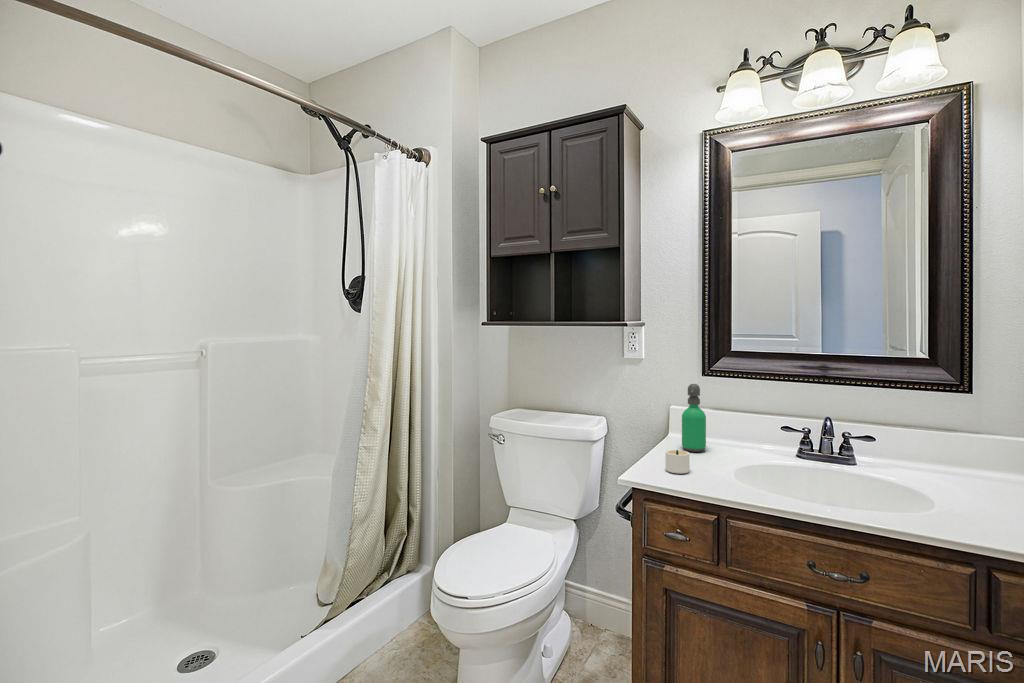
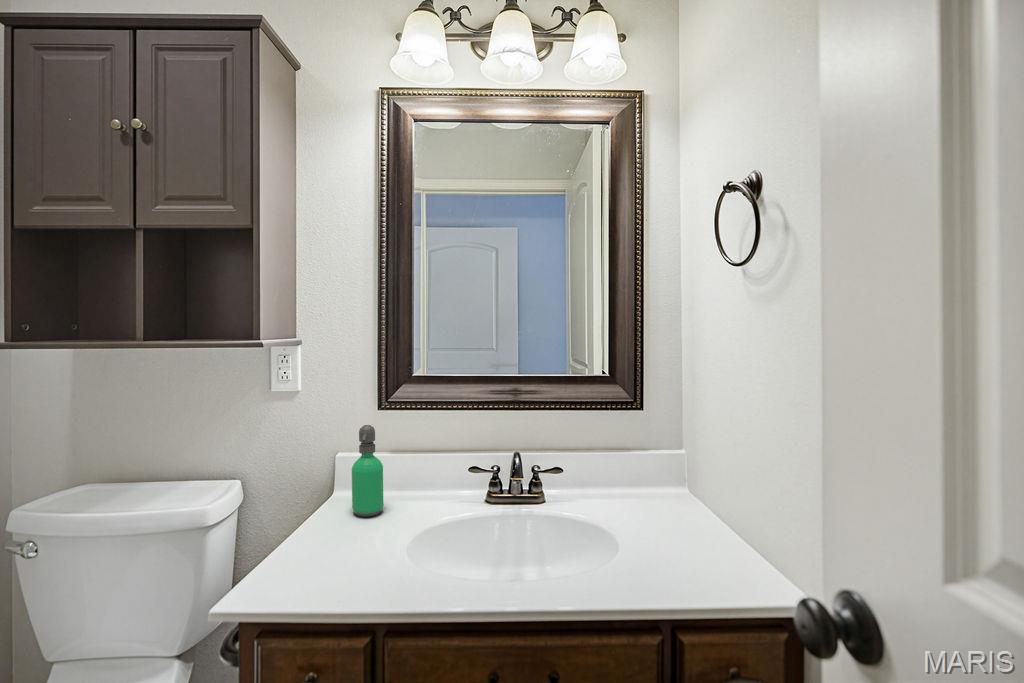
candle: present [666,450,690,474] -> none [326,529,371,568]

